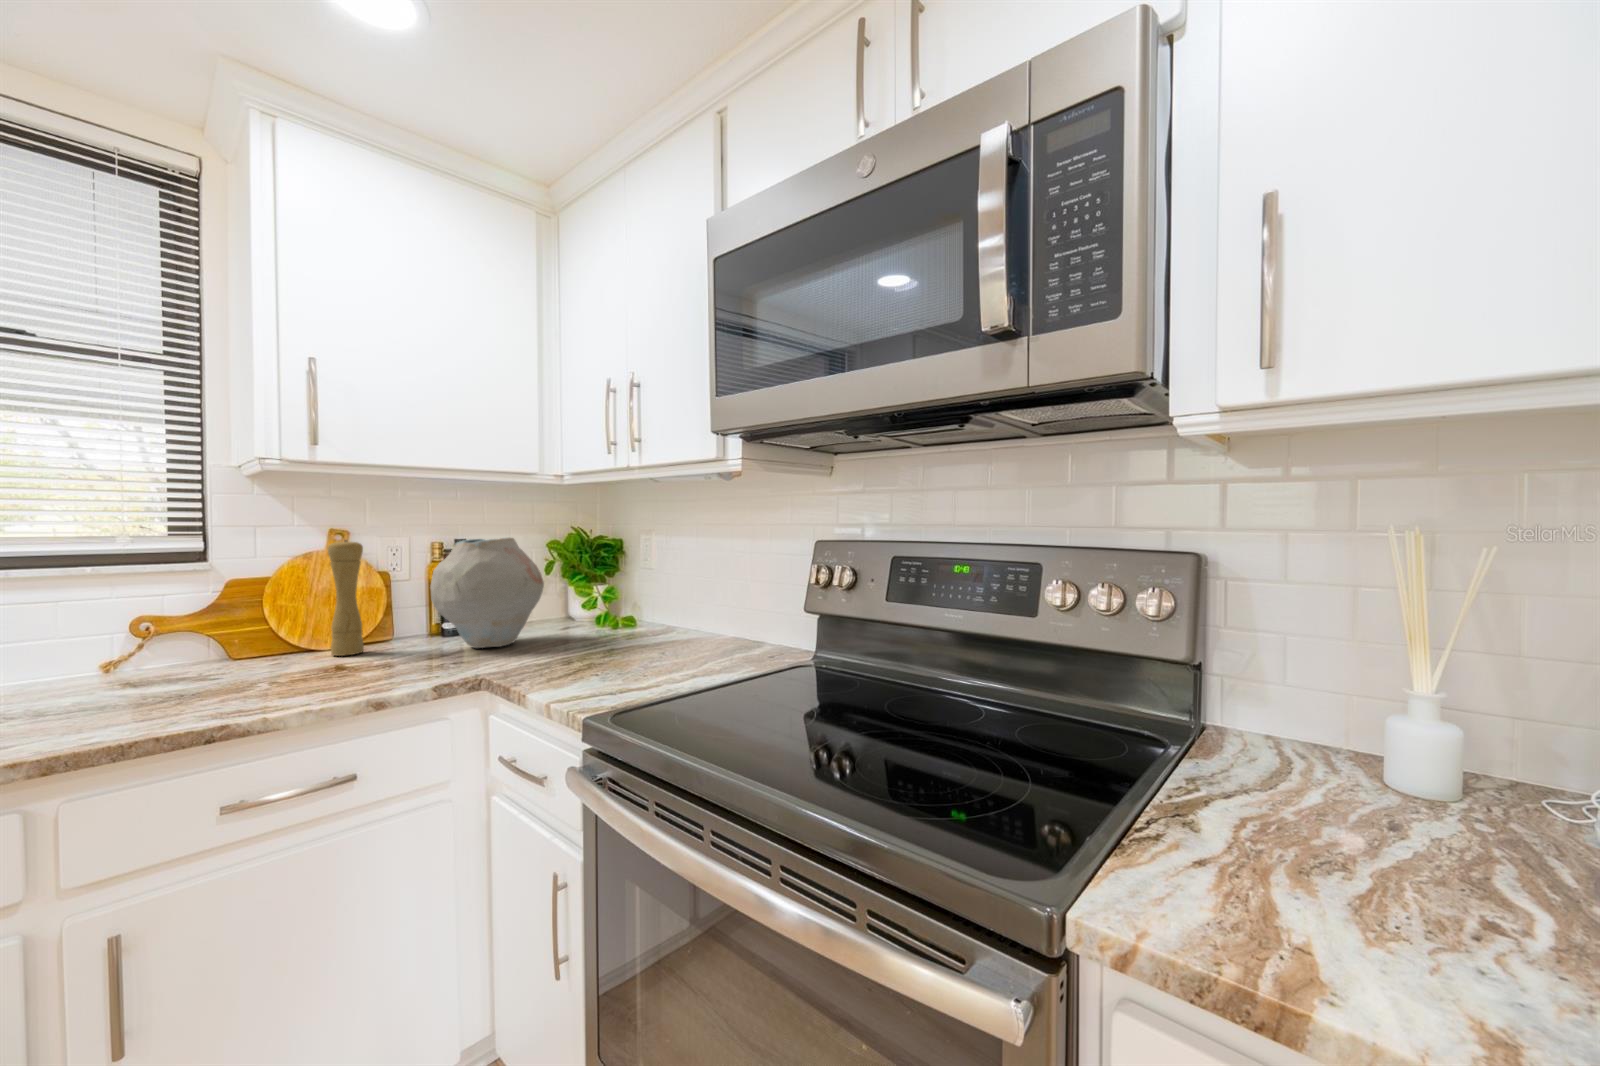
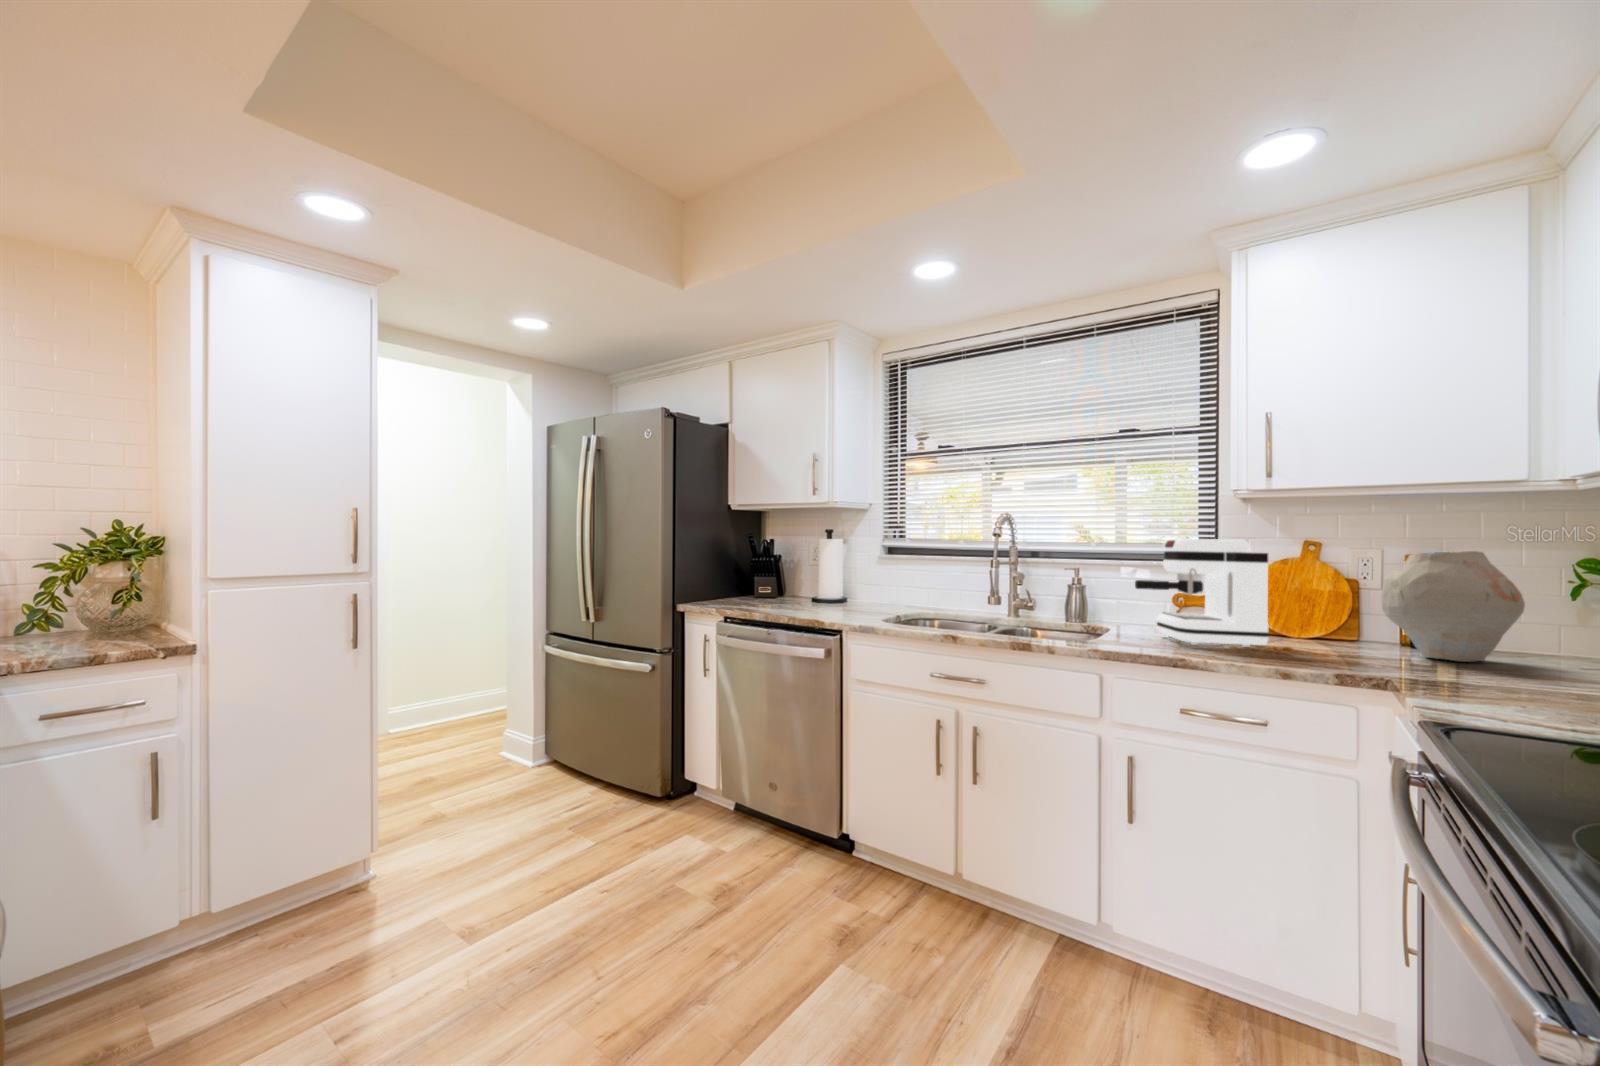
coffee maker: none [74,532,320,702] -> present [1135,539,1268,647]
pepper mill: present [328,540,364,656] -> none [1294,549,1324,643]

